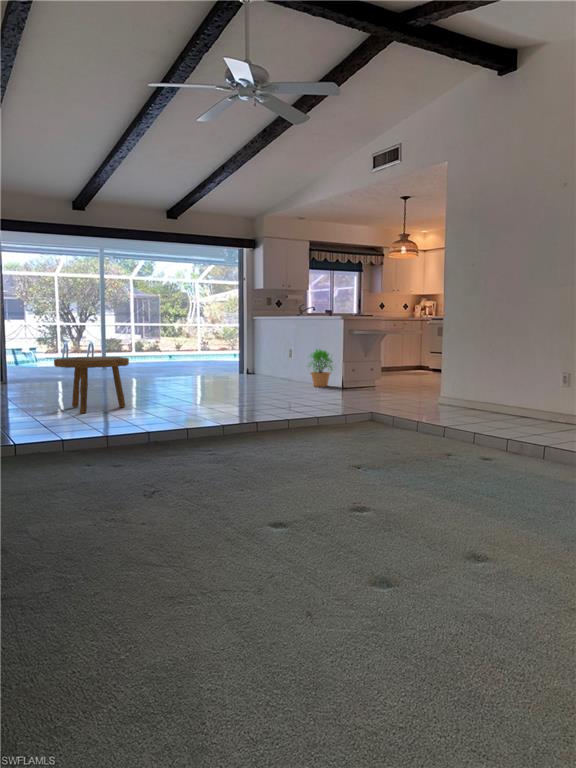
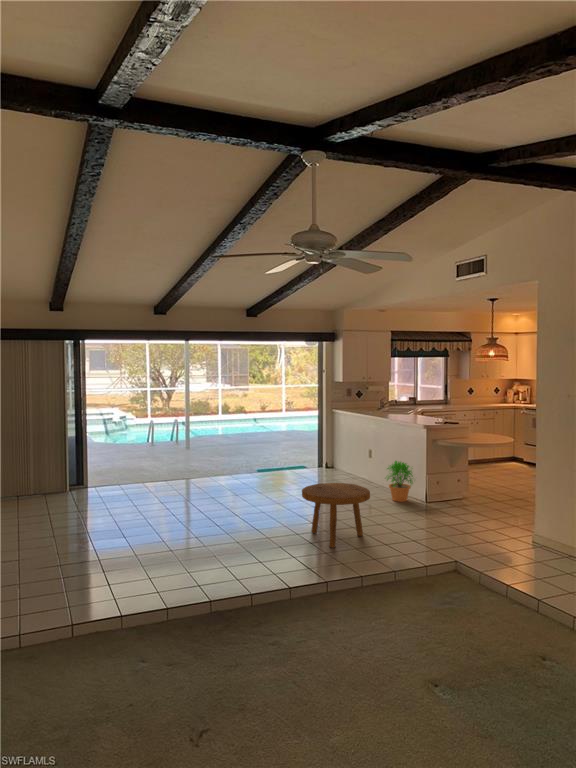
footstool: present [54,357,129,413] -> present [302,483,370,548]

